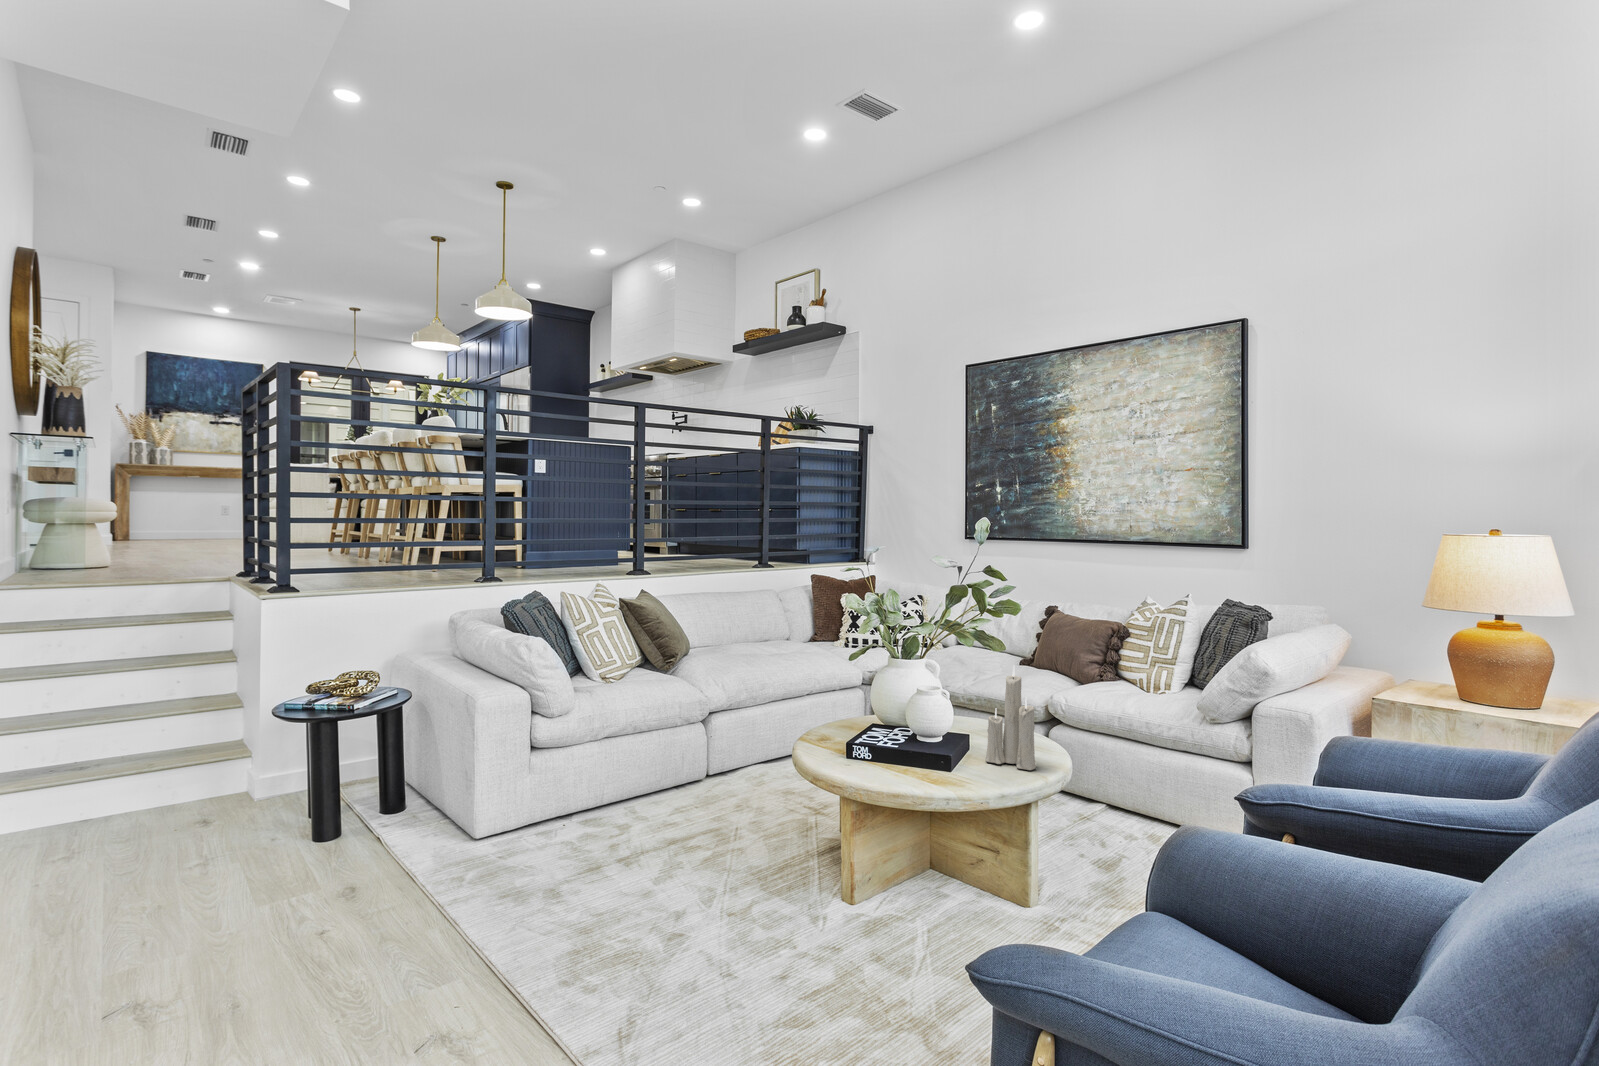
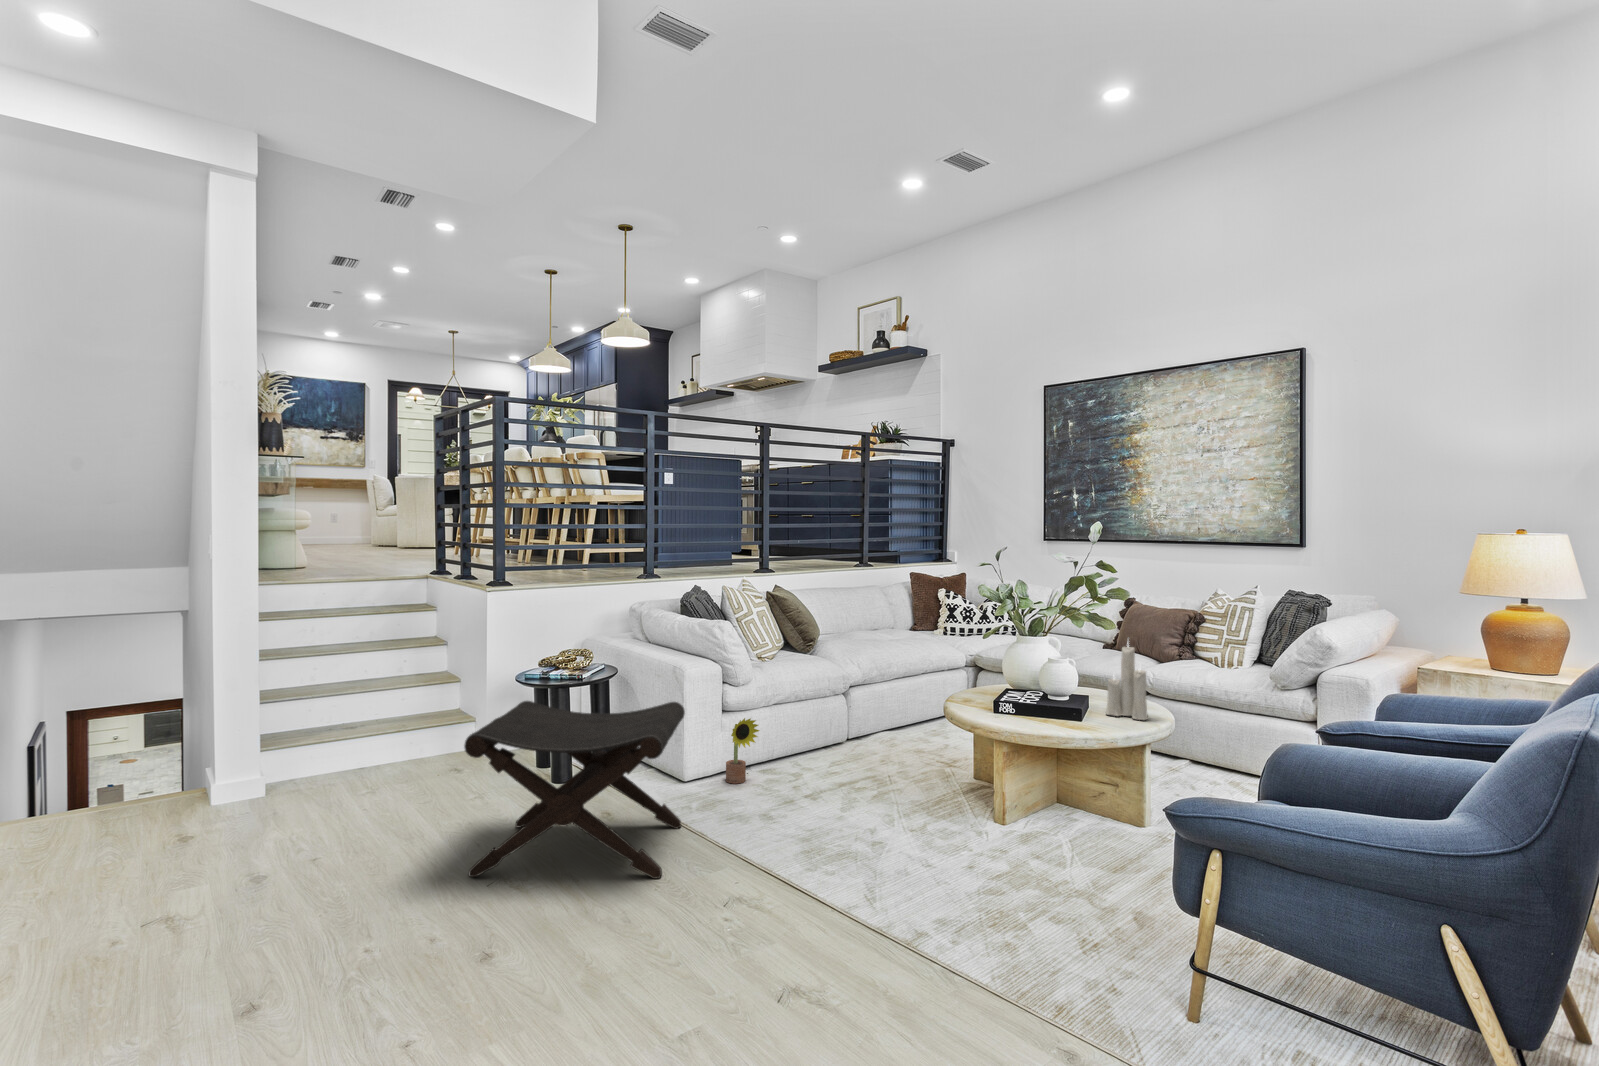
footstool: none [77,746,443,1001] -> present [464,701,685,879]
decorative plant: none [533,759,575,840] -> present [726,718,759,784]

